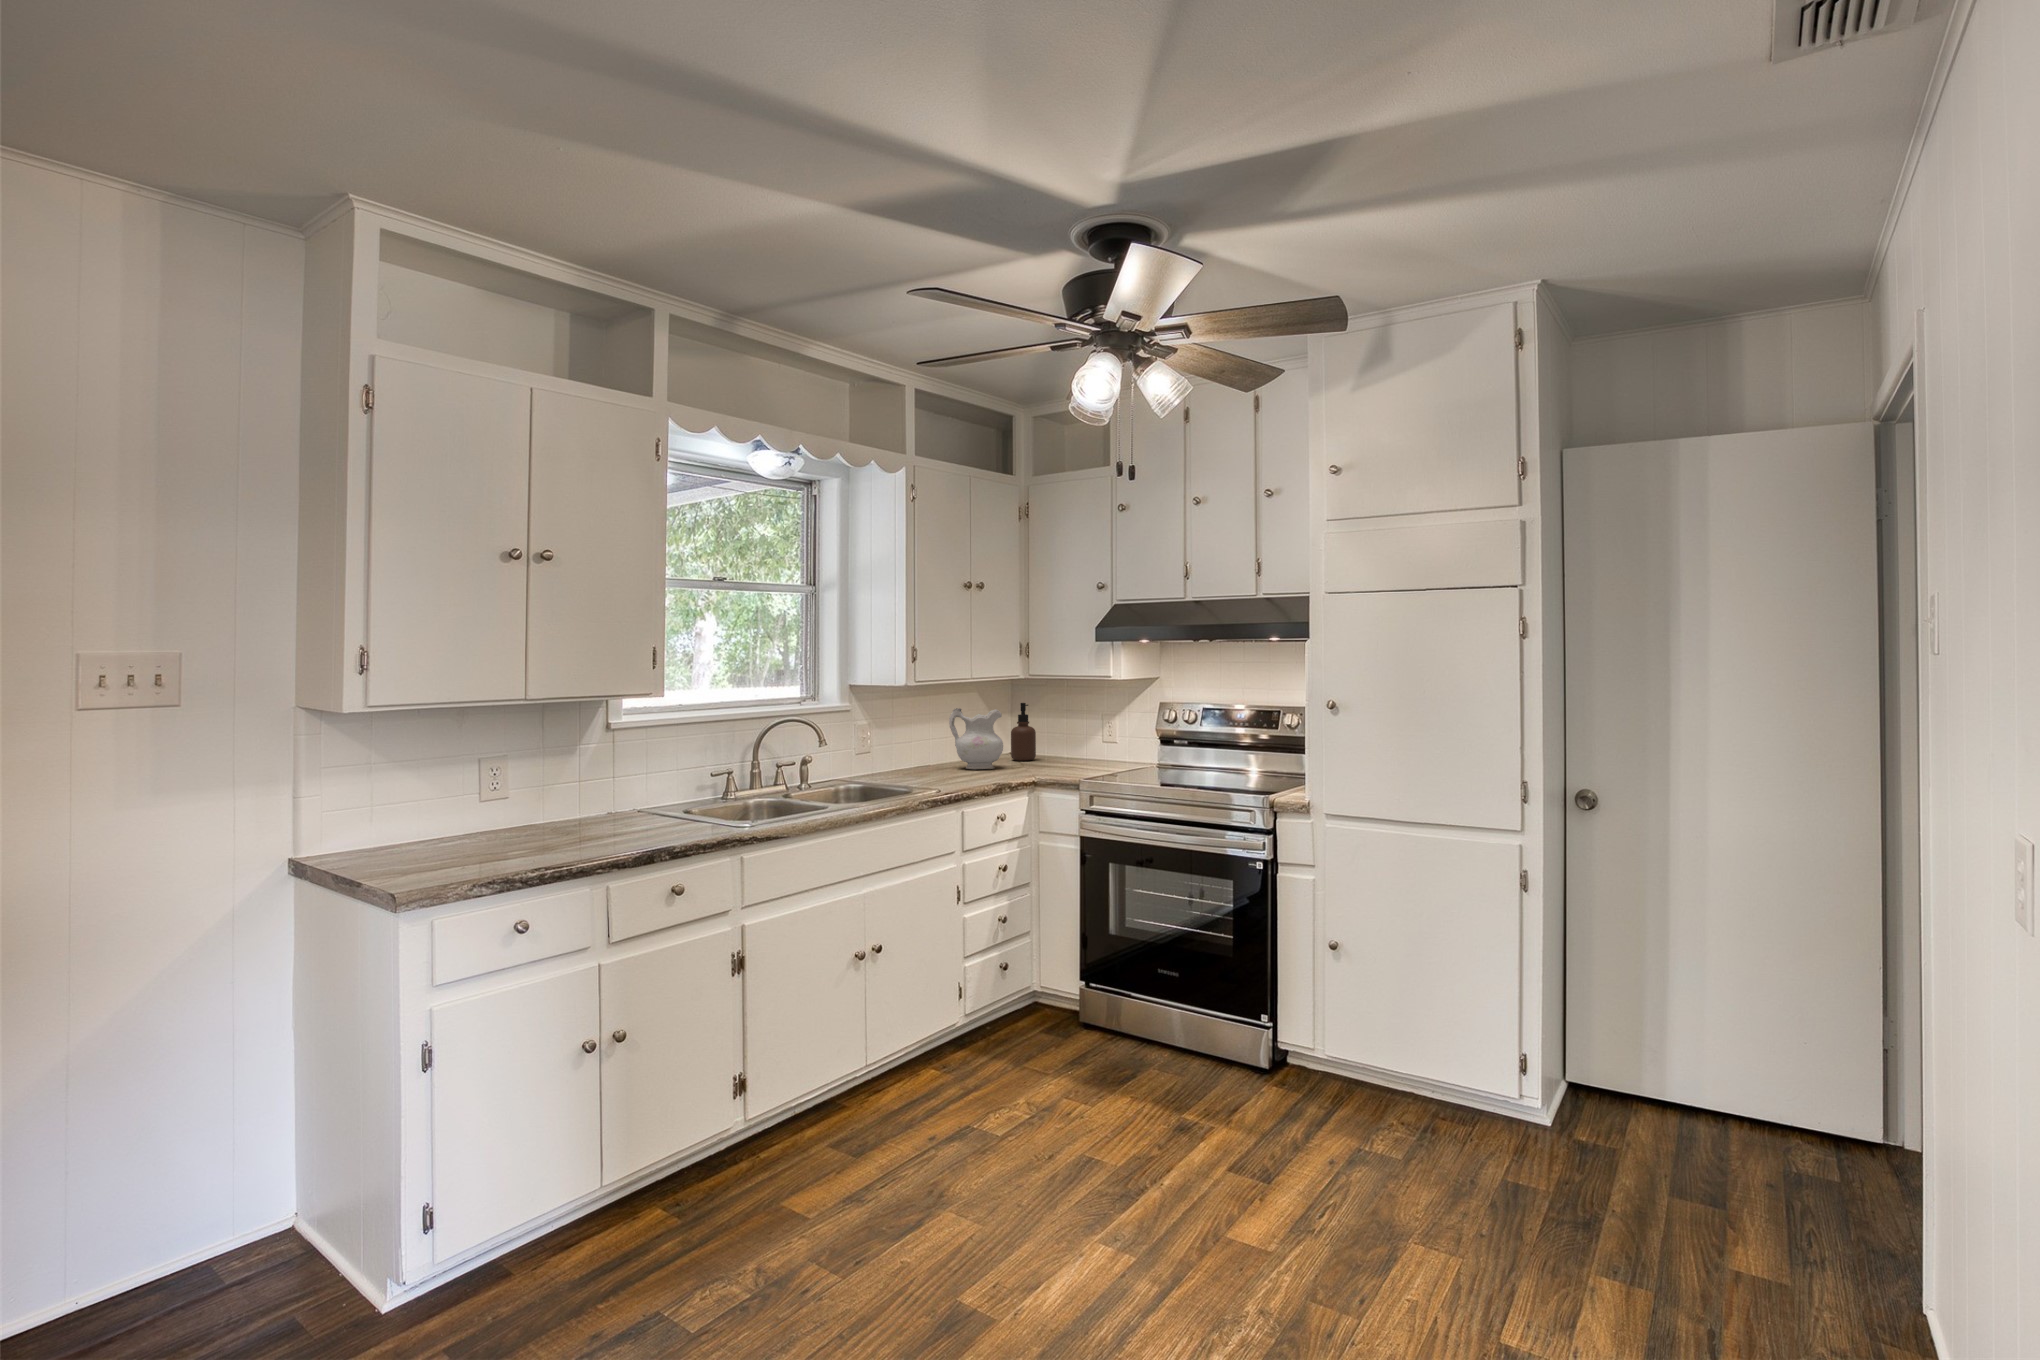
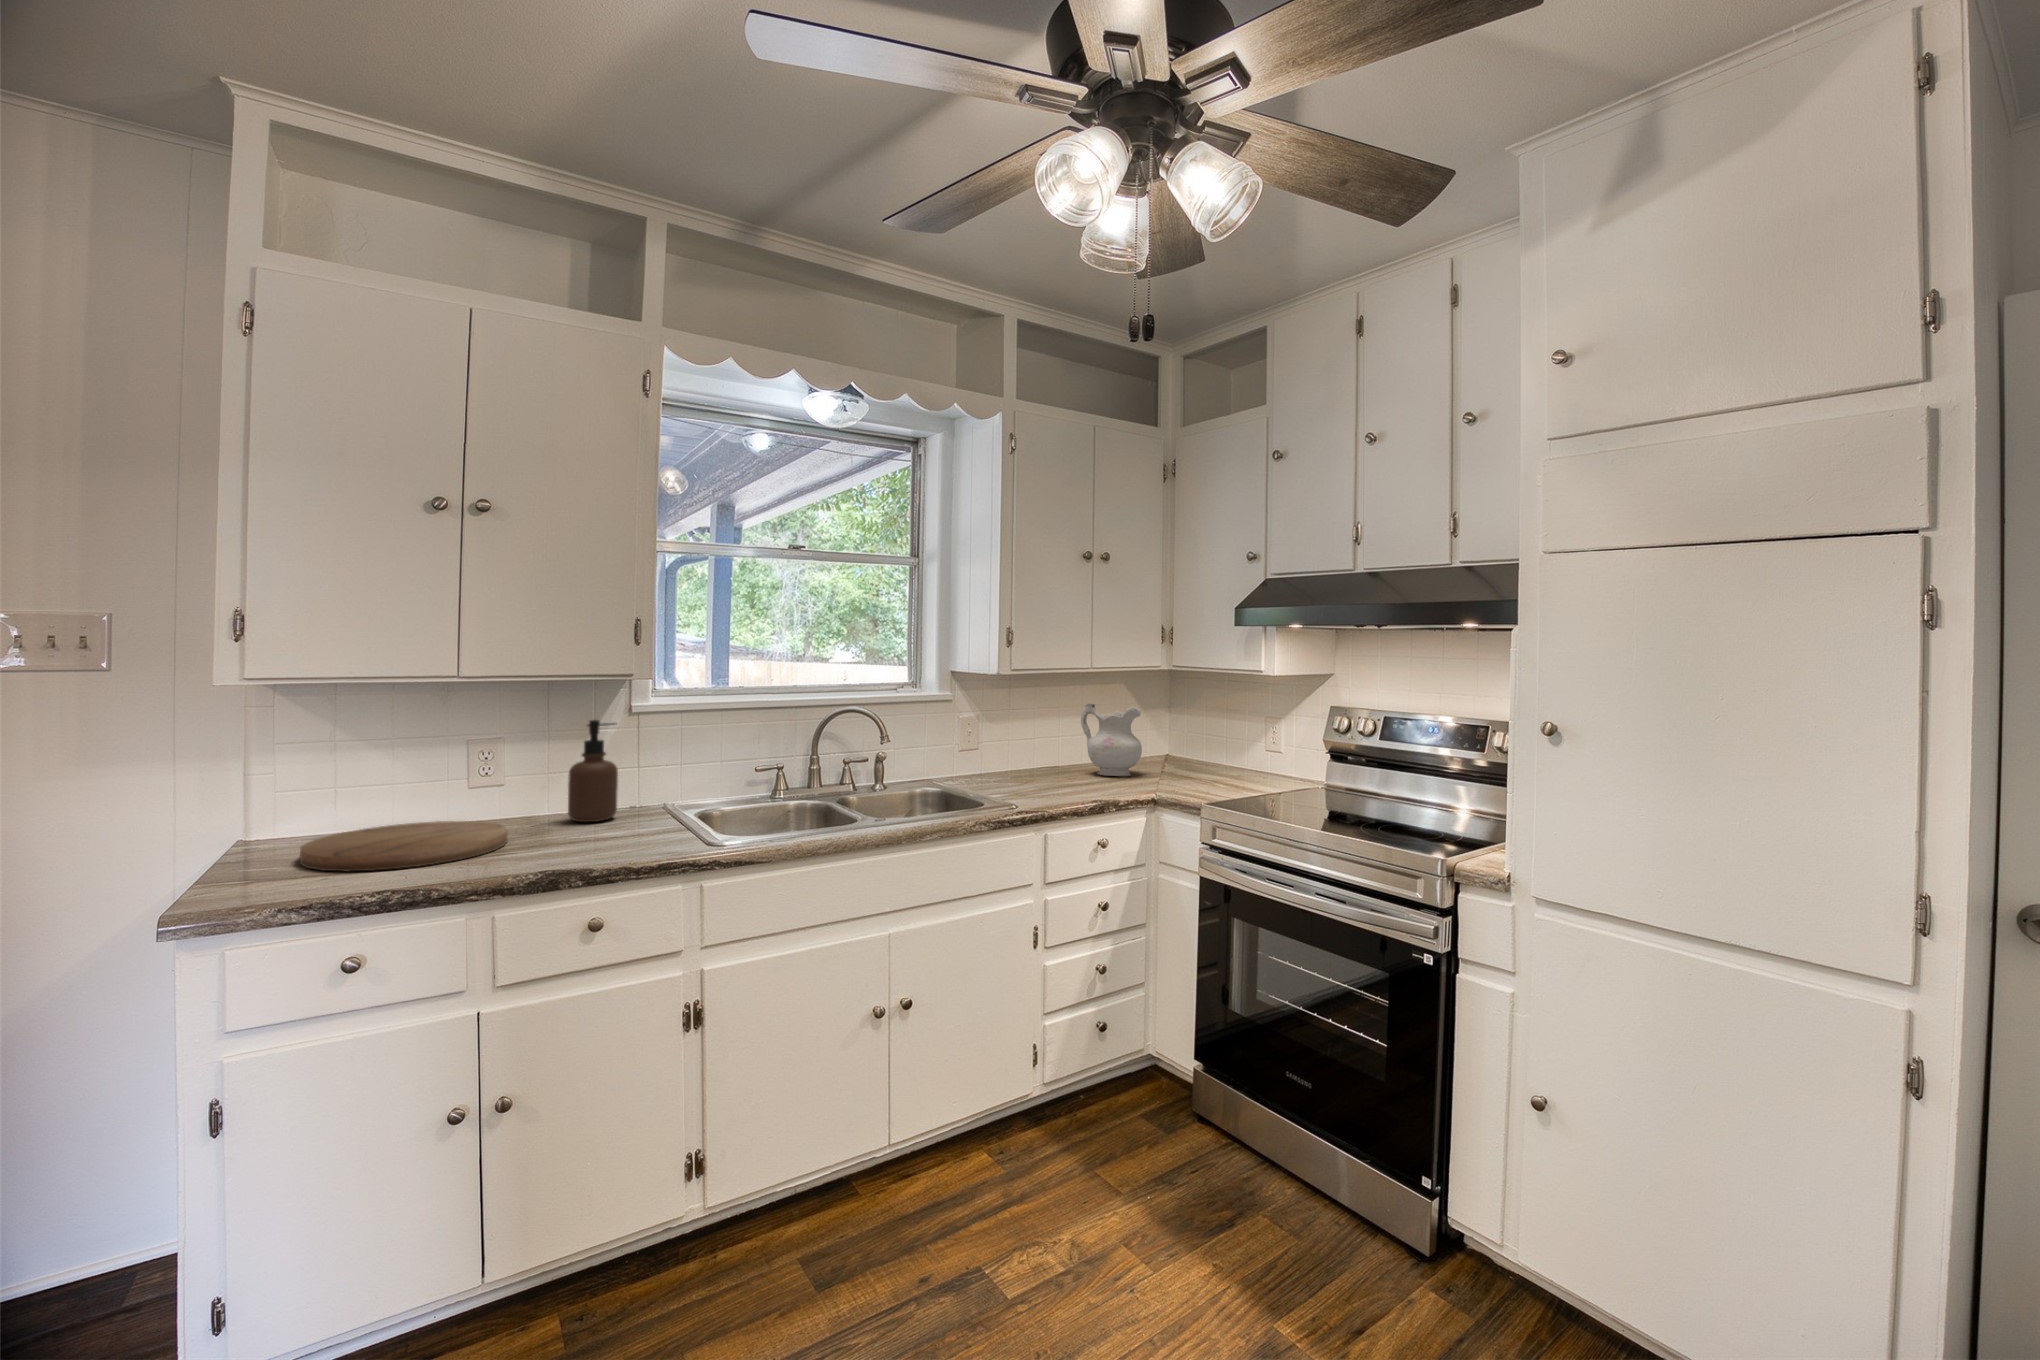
soap dispenser: present [1011,703,1036,761] -> present [568,720,618,822]
cutting board: none [403,825,565,862] -> present [300,821,508,871]

